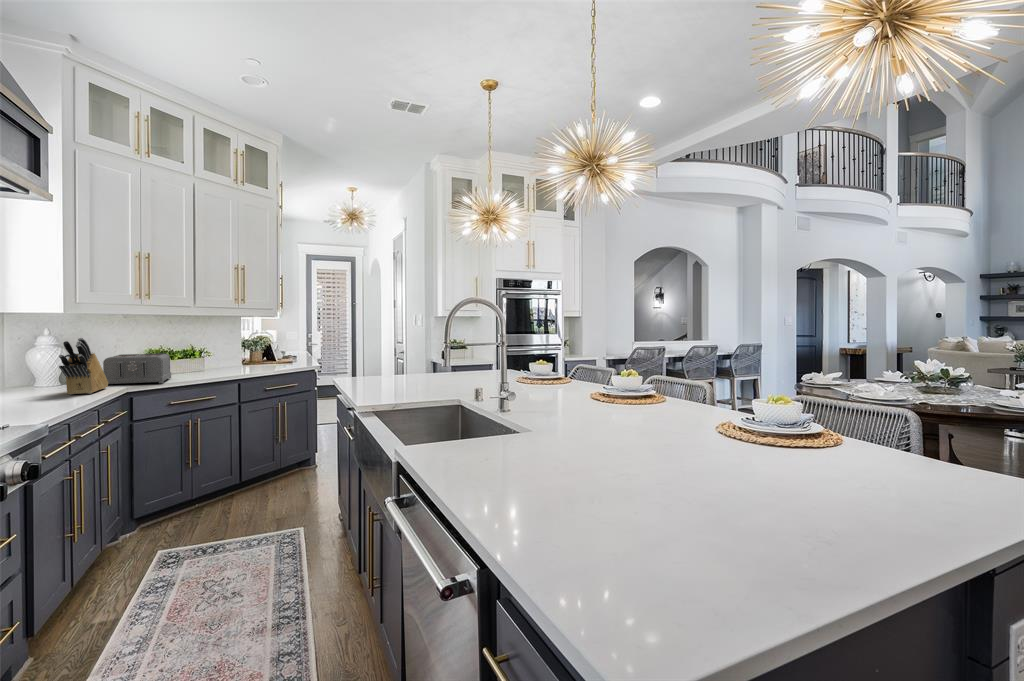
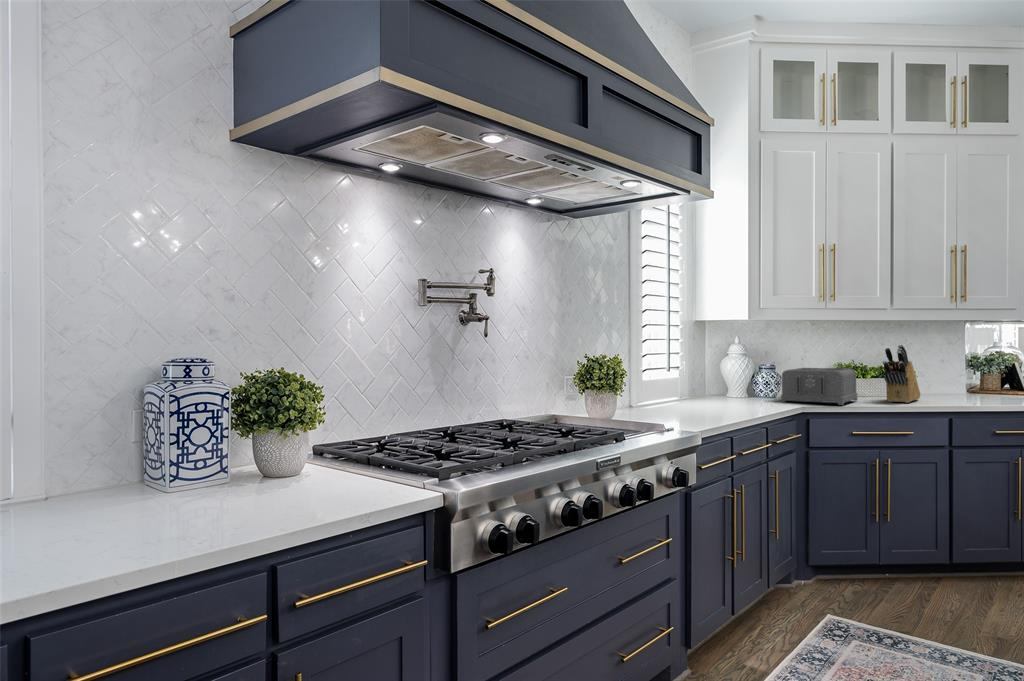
knife block: present [59,338,108,395] -> present [883,345,920,403]

